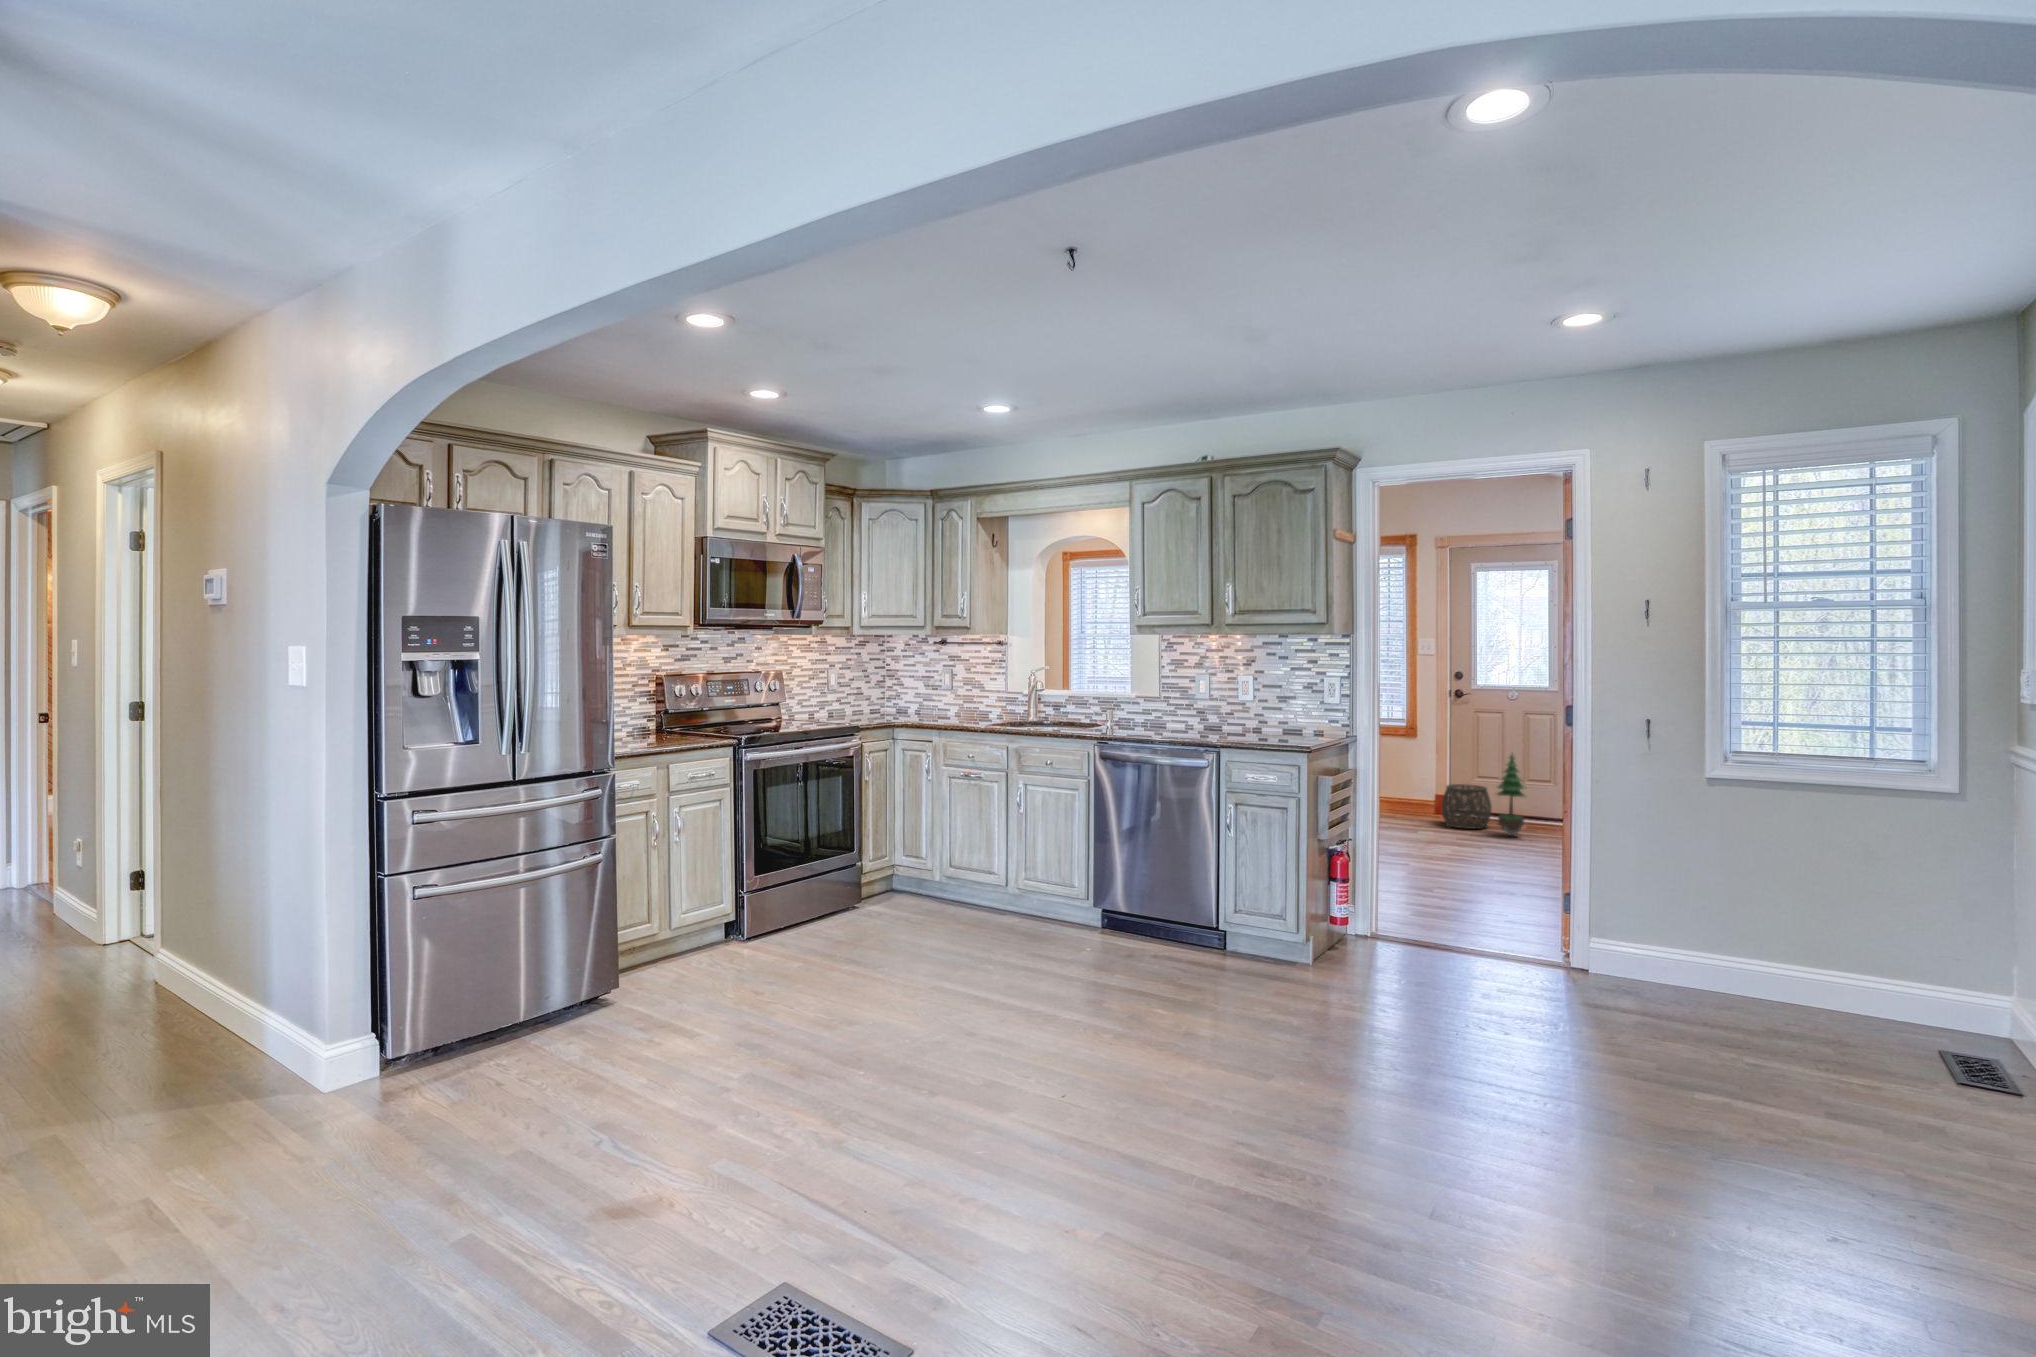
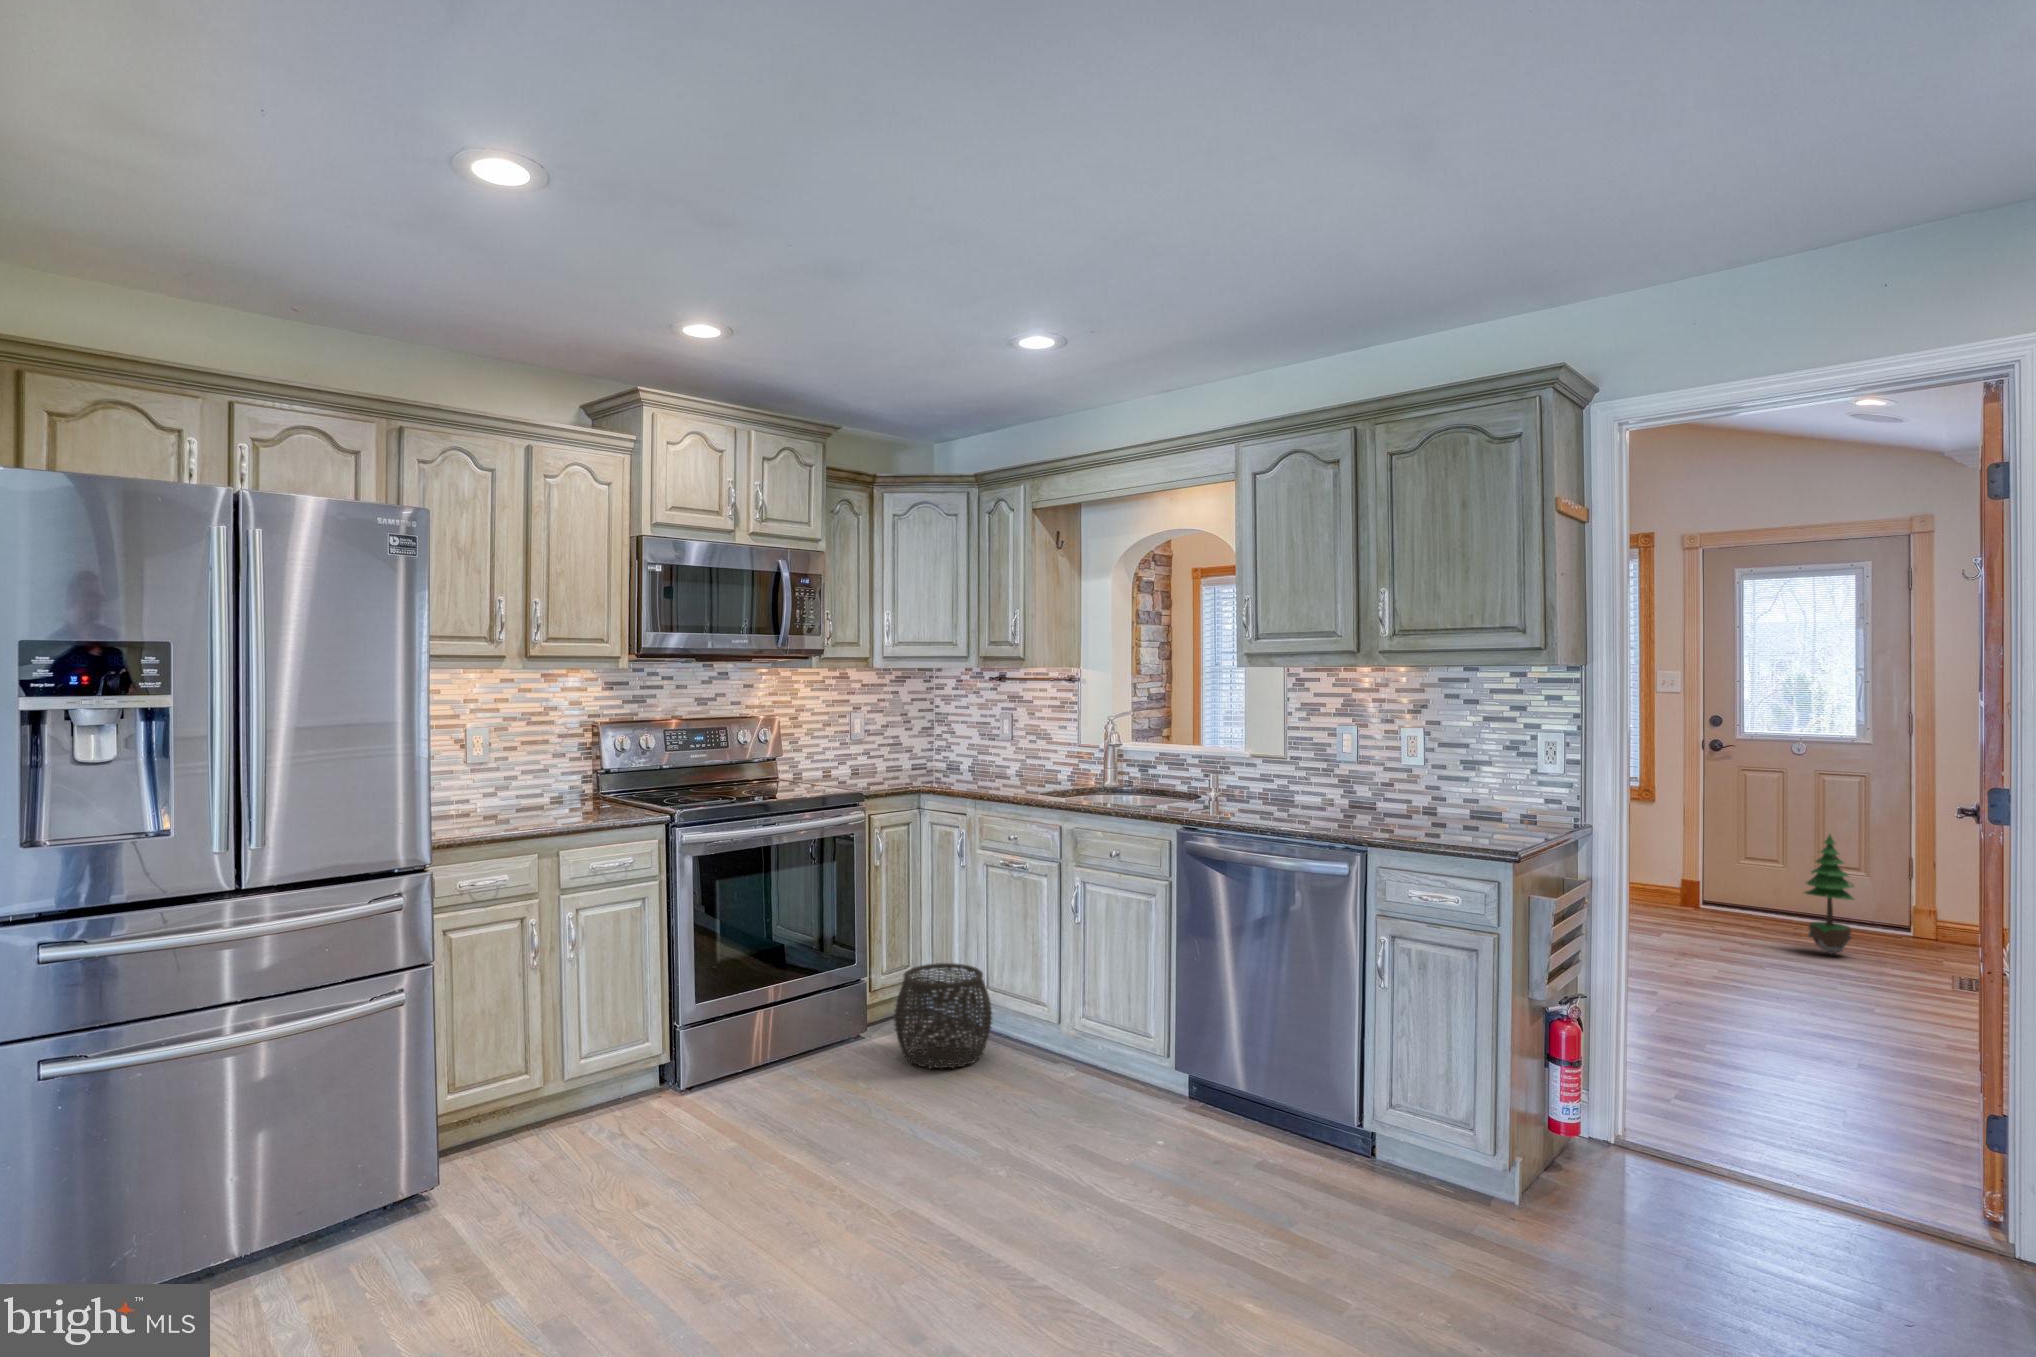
woven basket: present [1441,784,1492,829] -> present [894,963,992,1069]

